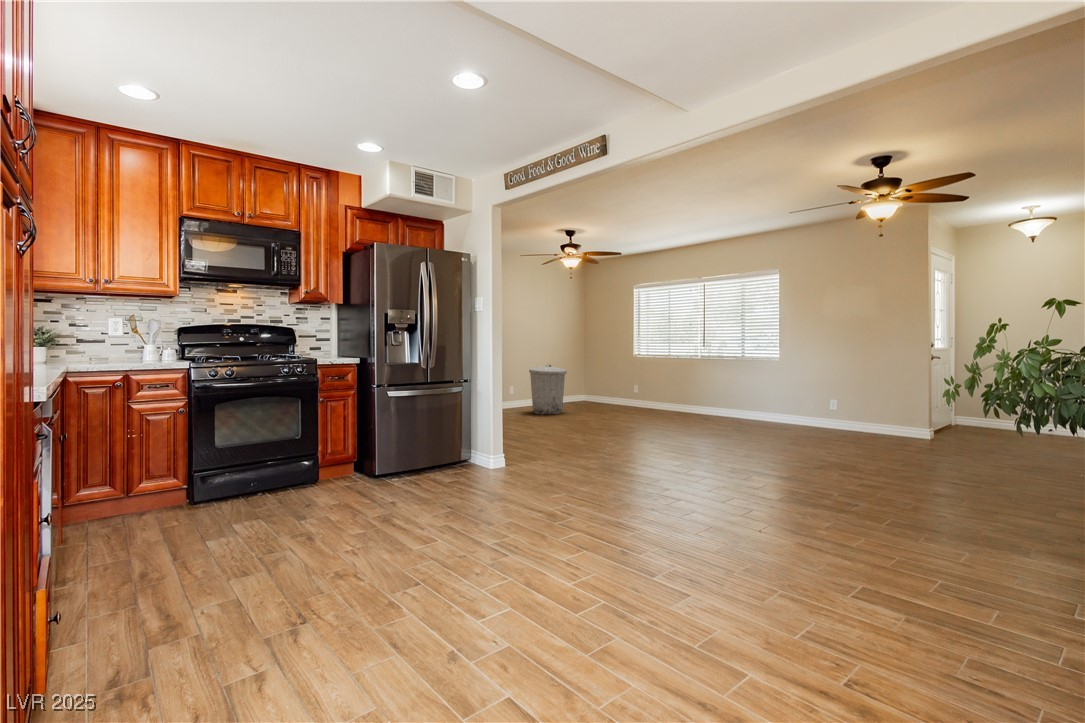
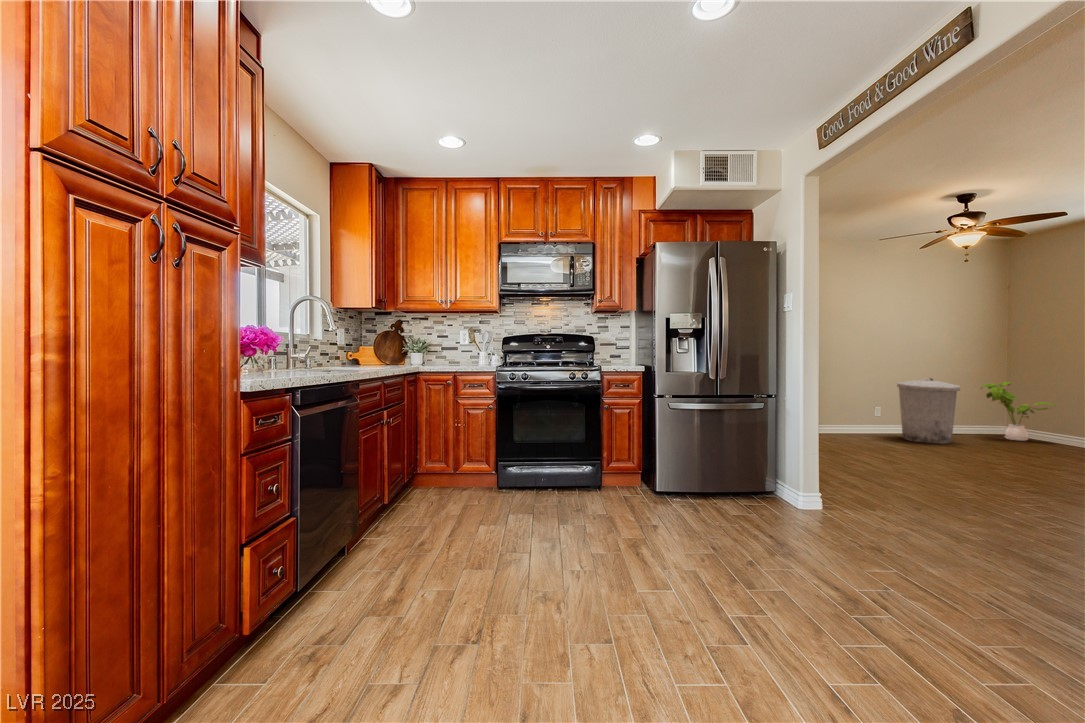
house plant: none [576,366,615,407] -> present [981,382,1055,441]

